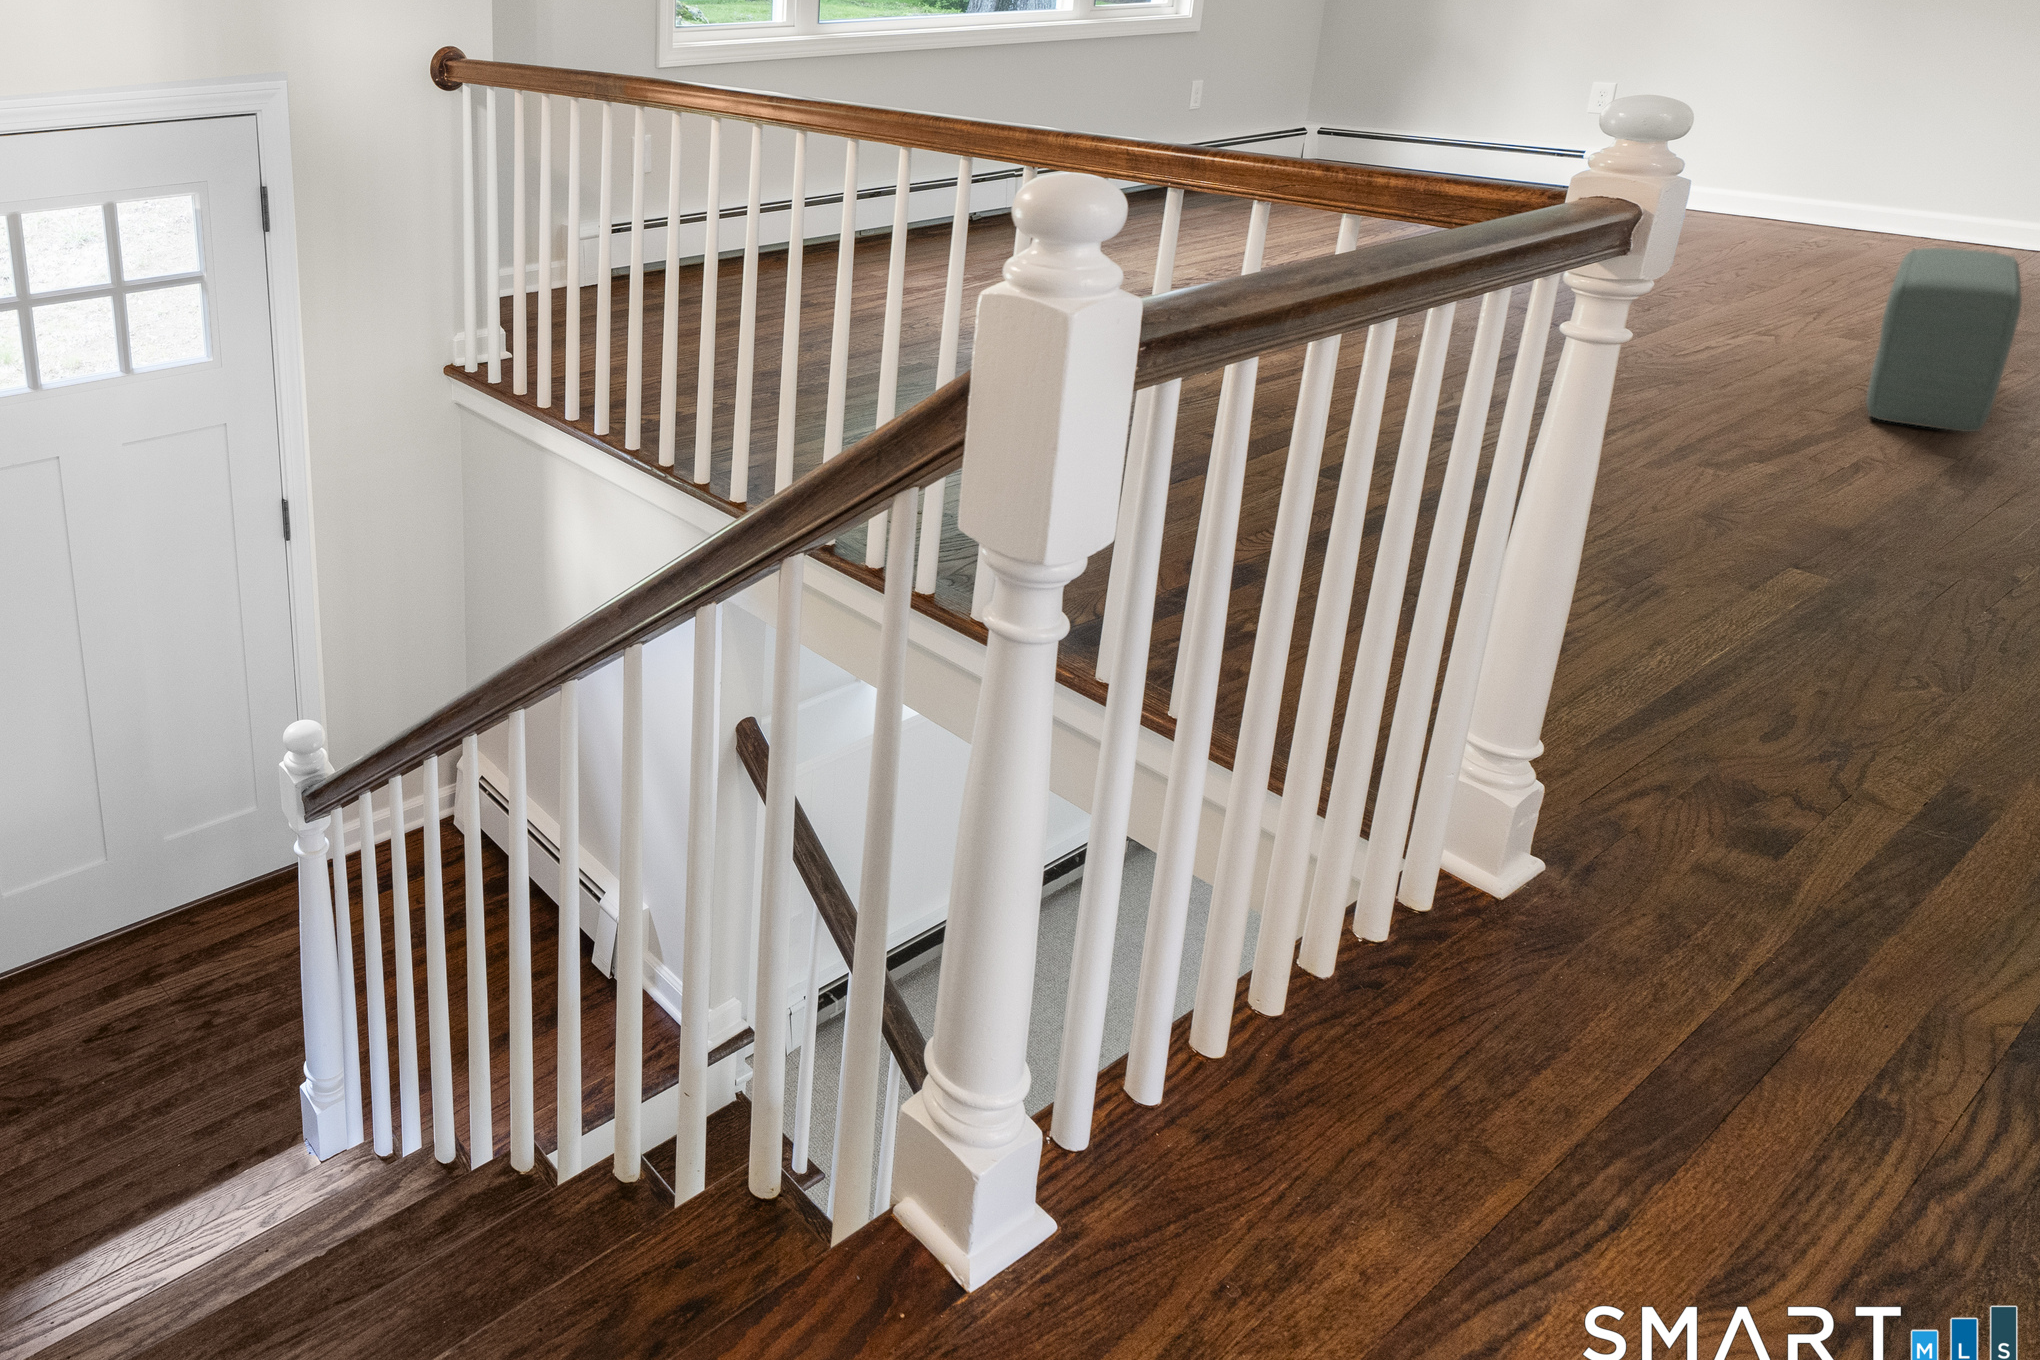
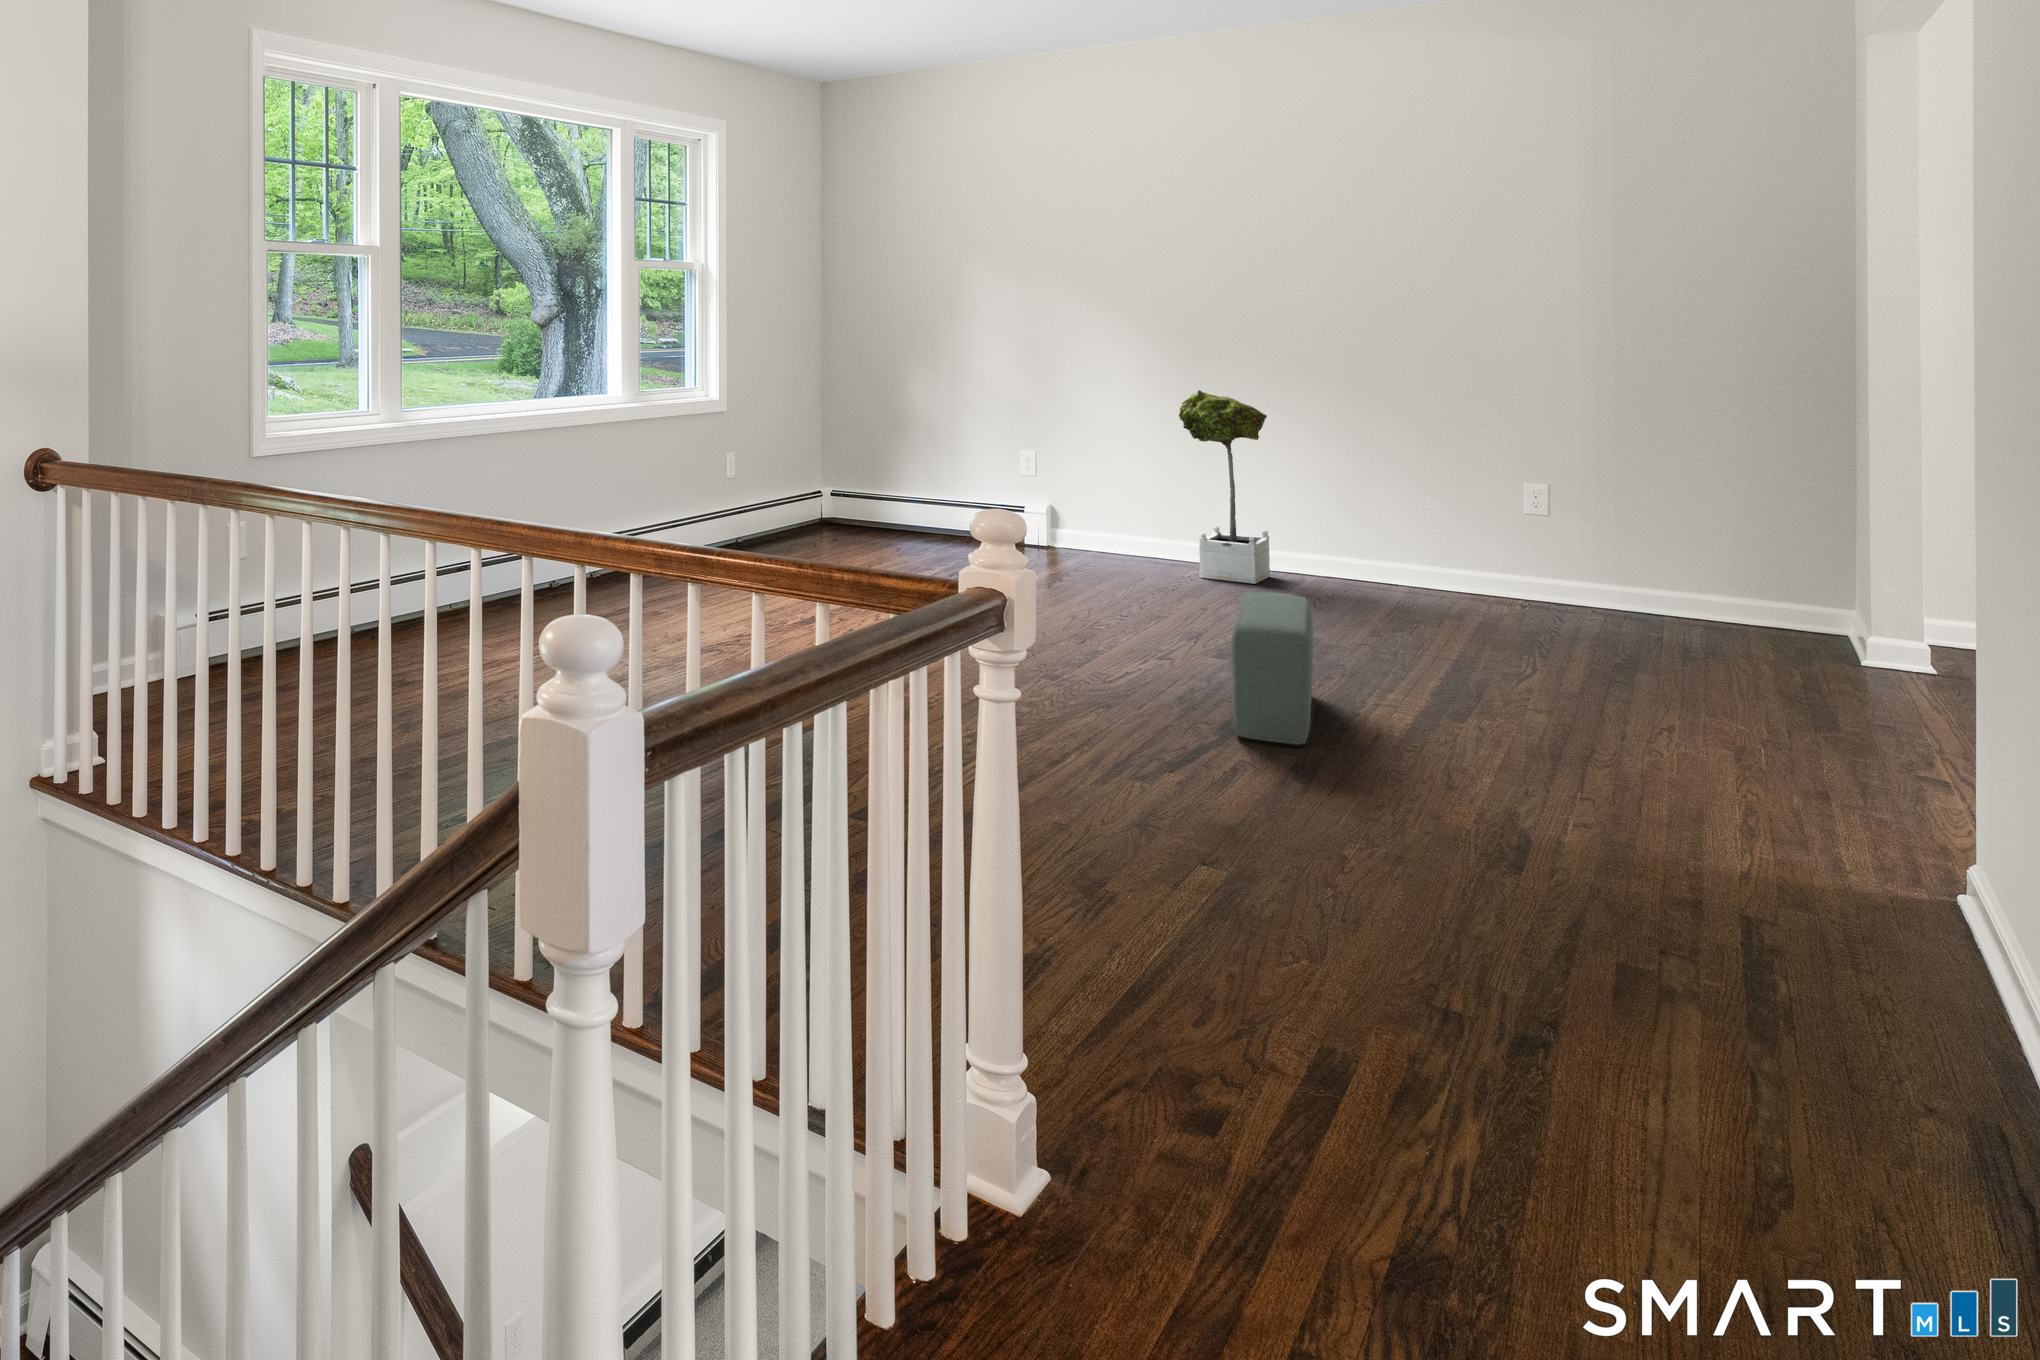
potted tree: none [1811,10,1971,257] -> present [1179,390,1270,584]

